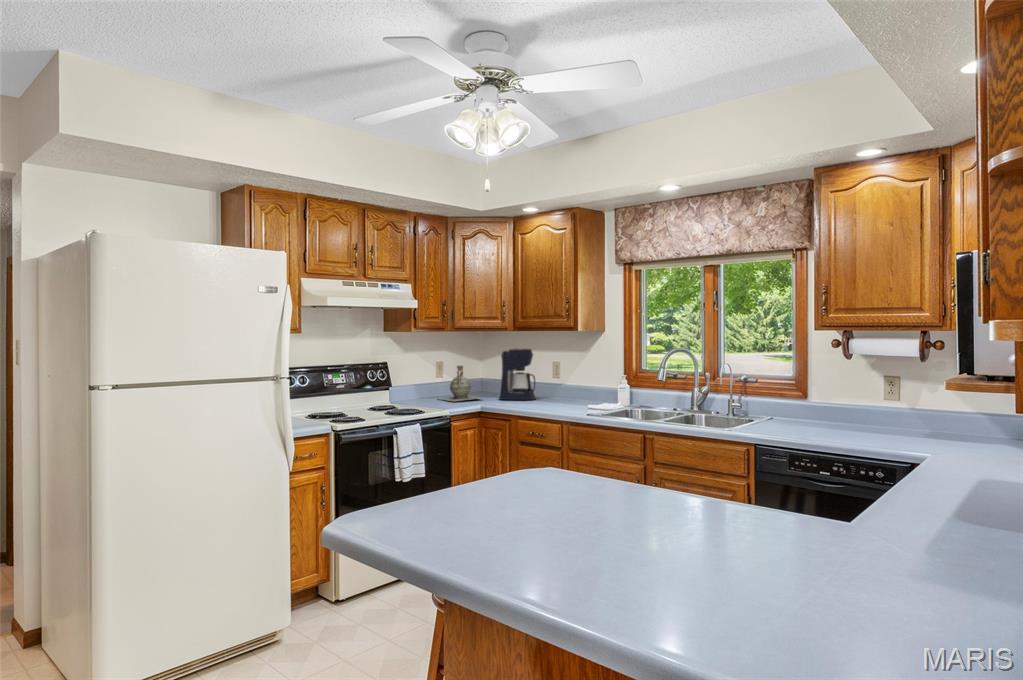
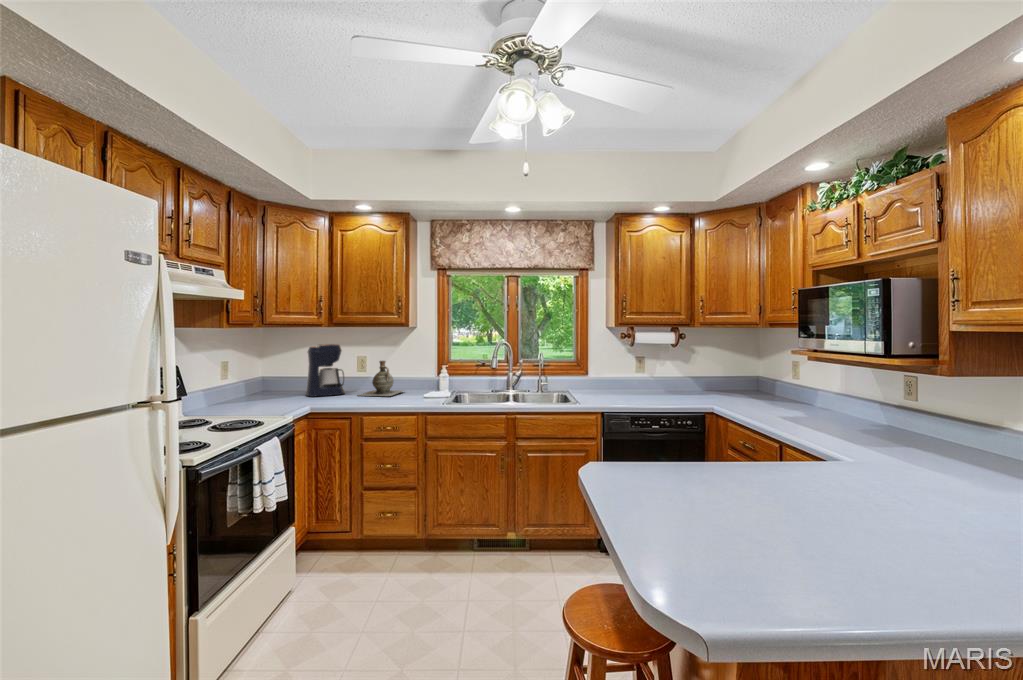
ceramic jug: present [439,366,480,401] -> present [358,361,403,396]

